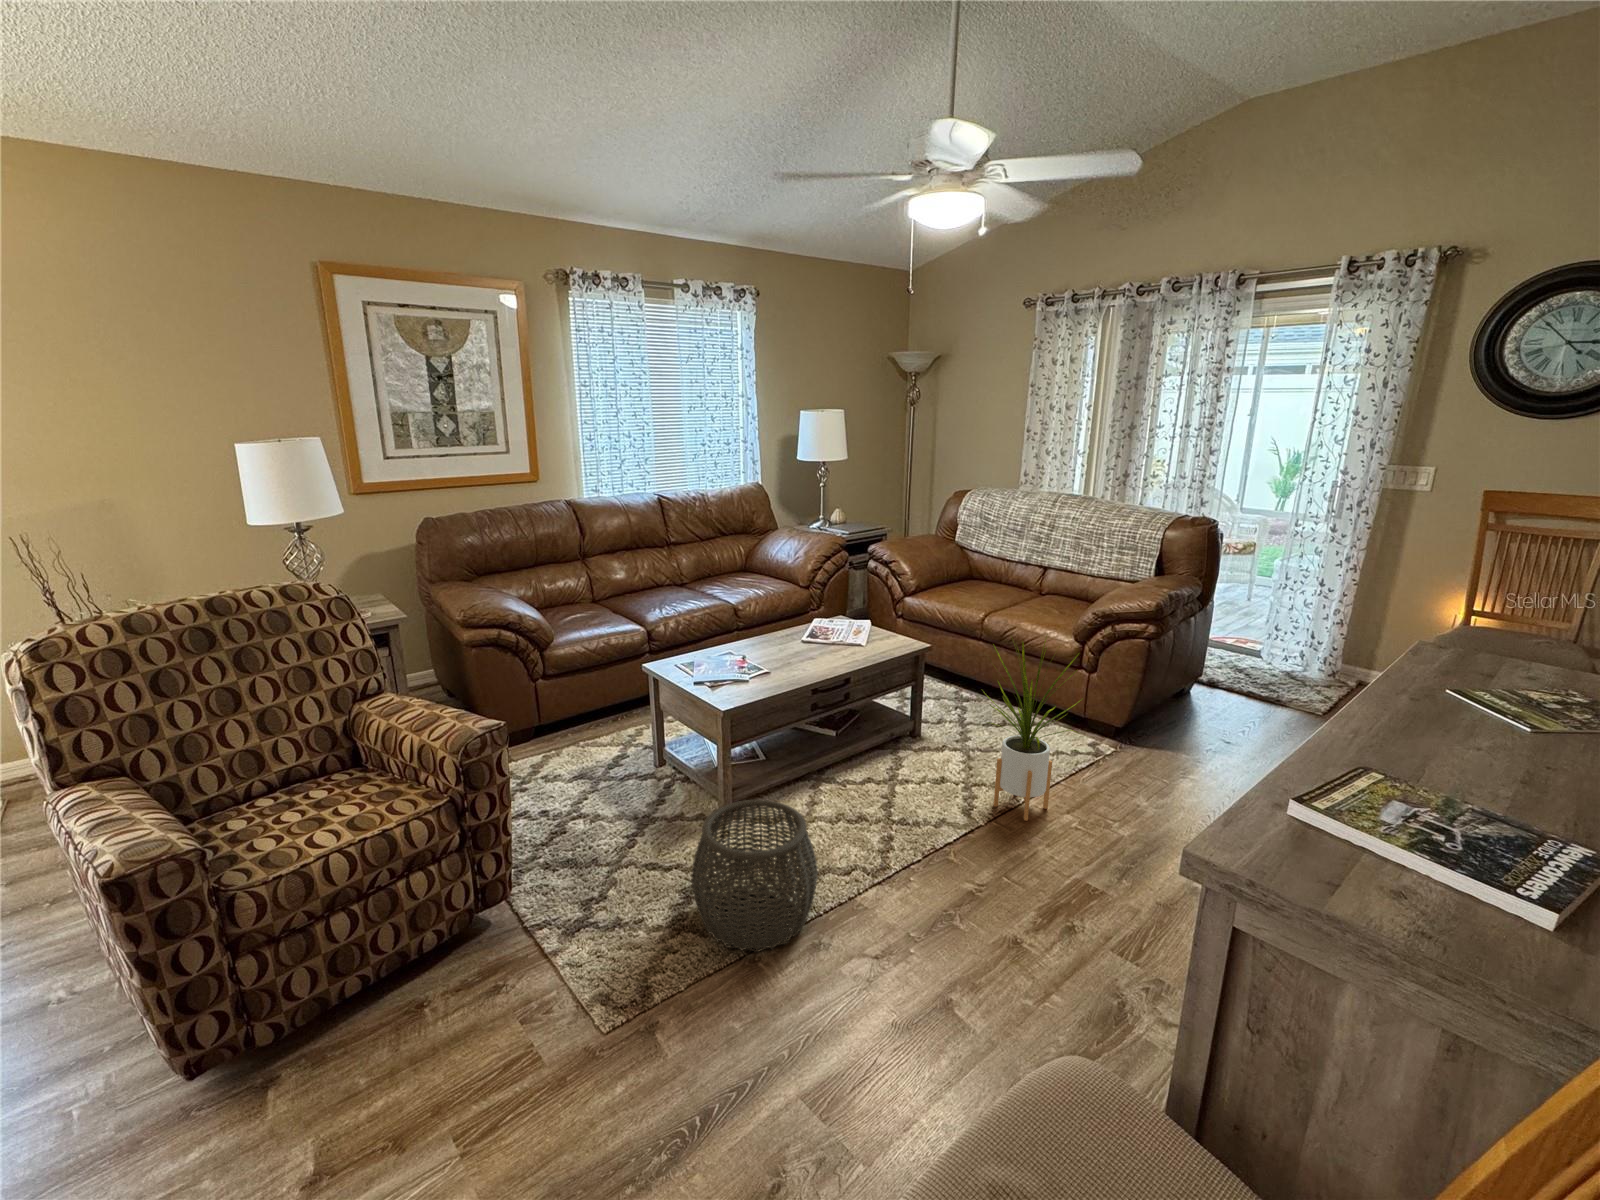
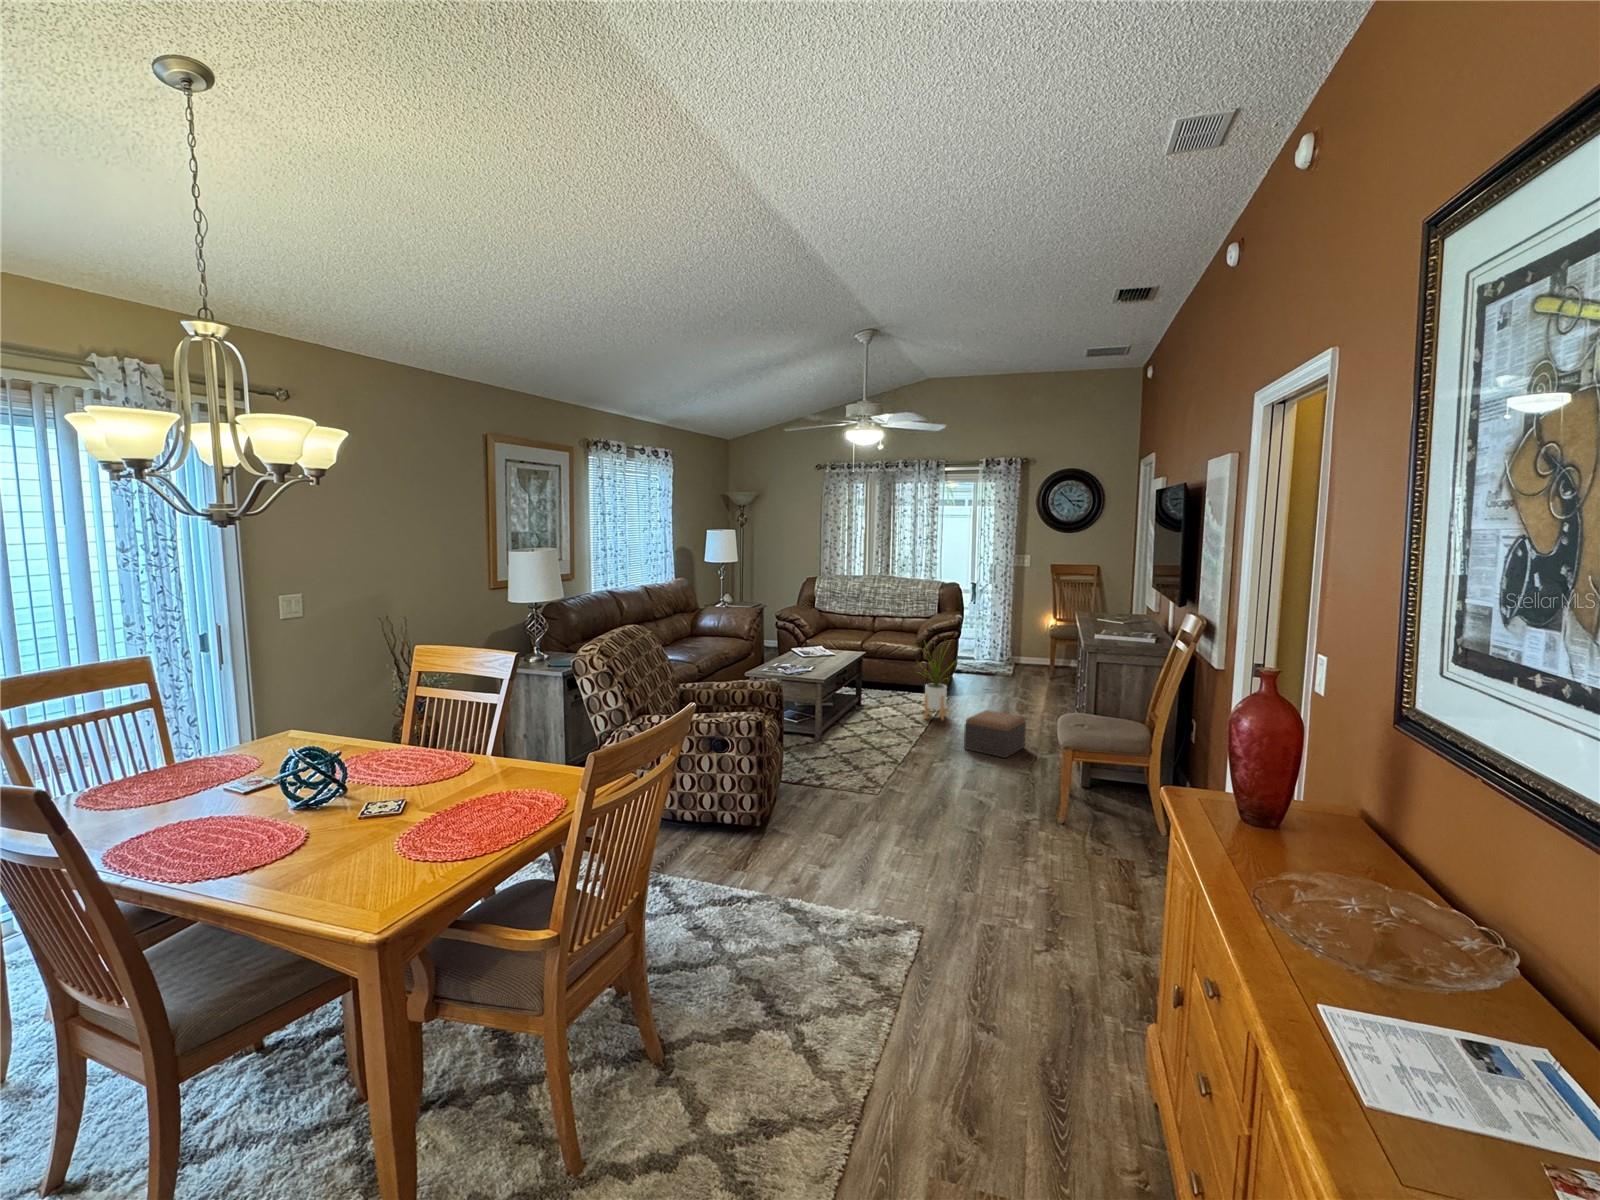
woven basket: present [691,800,818,952] -> none [859,708,915,767]
footstool: none [970,853,1142,1016] -> present [964,710,1026,758]

